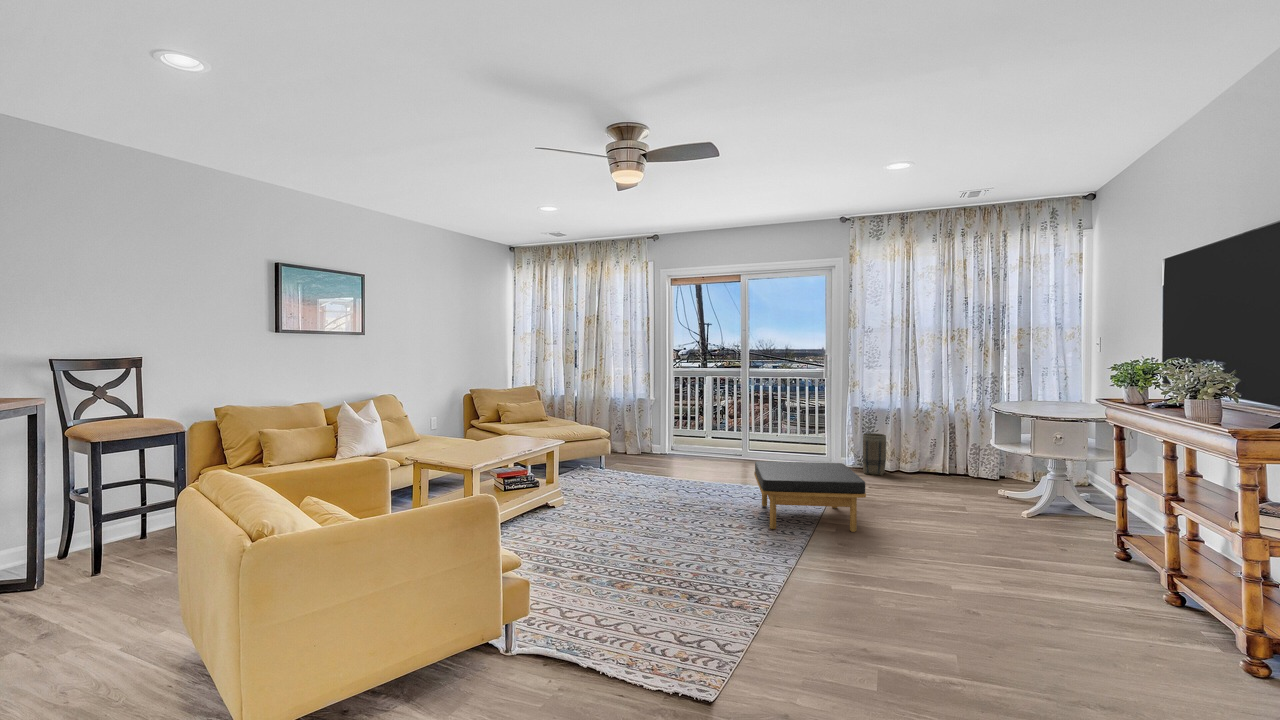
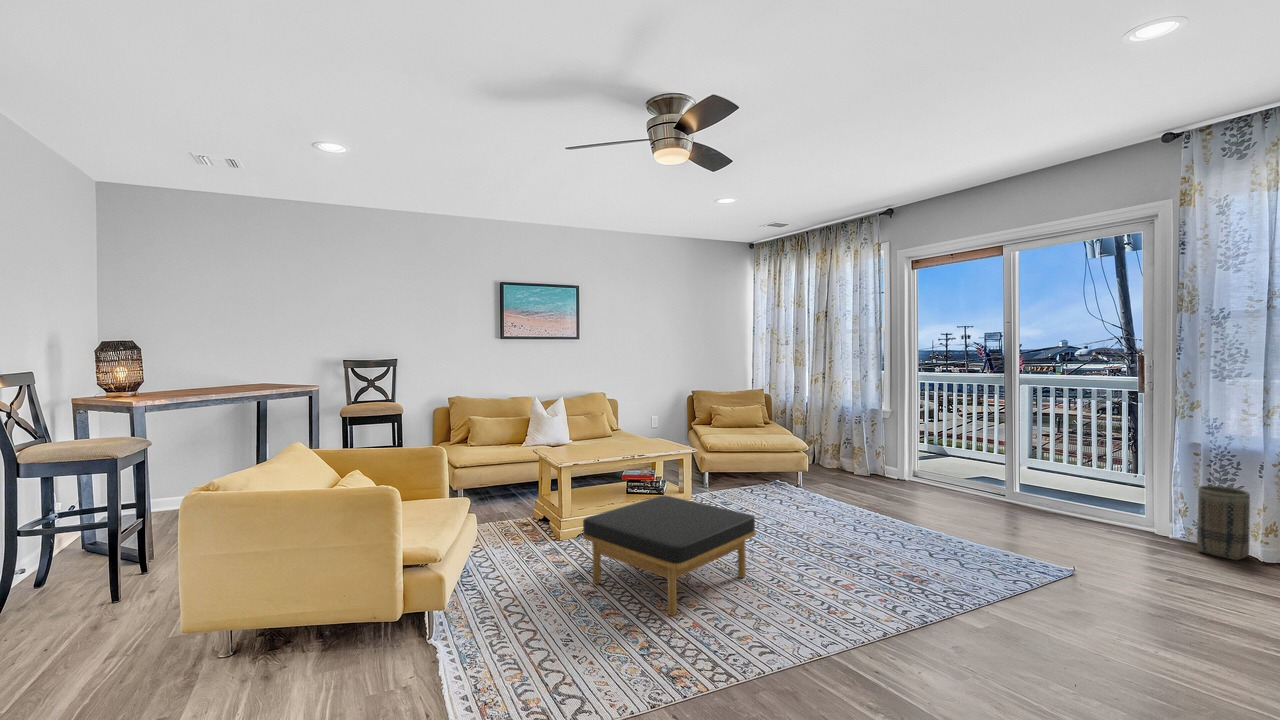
ottoman: present [754,461,866,532] -> present [583,496,756,615]

